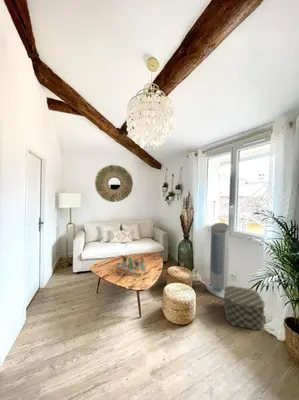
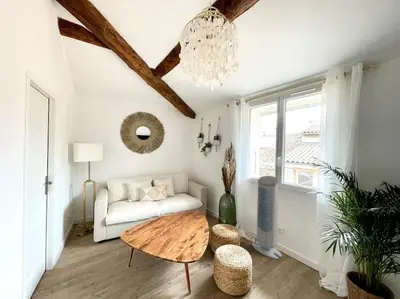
succulent plant: present [116,256,146,273] -> none [152,217,194,244]
storage box: present [224,286,265,330] -> none [278,244,325,293]

